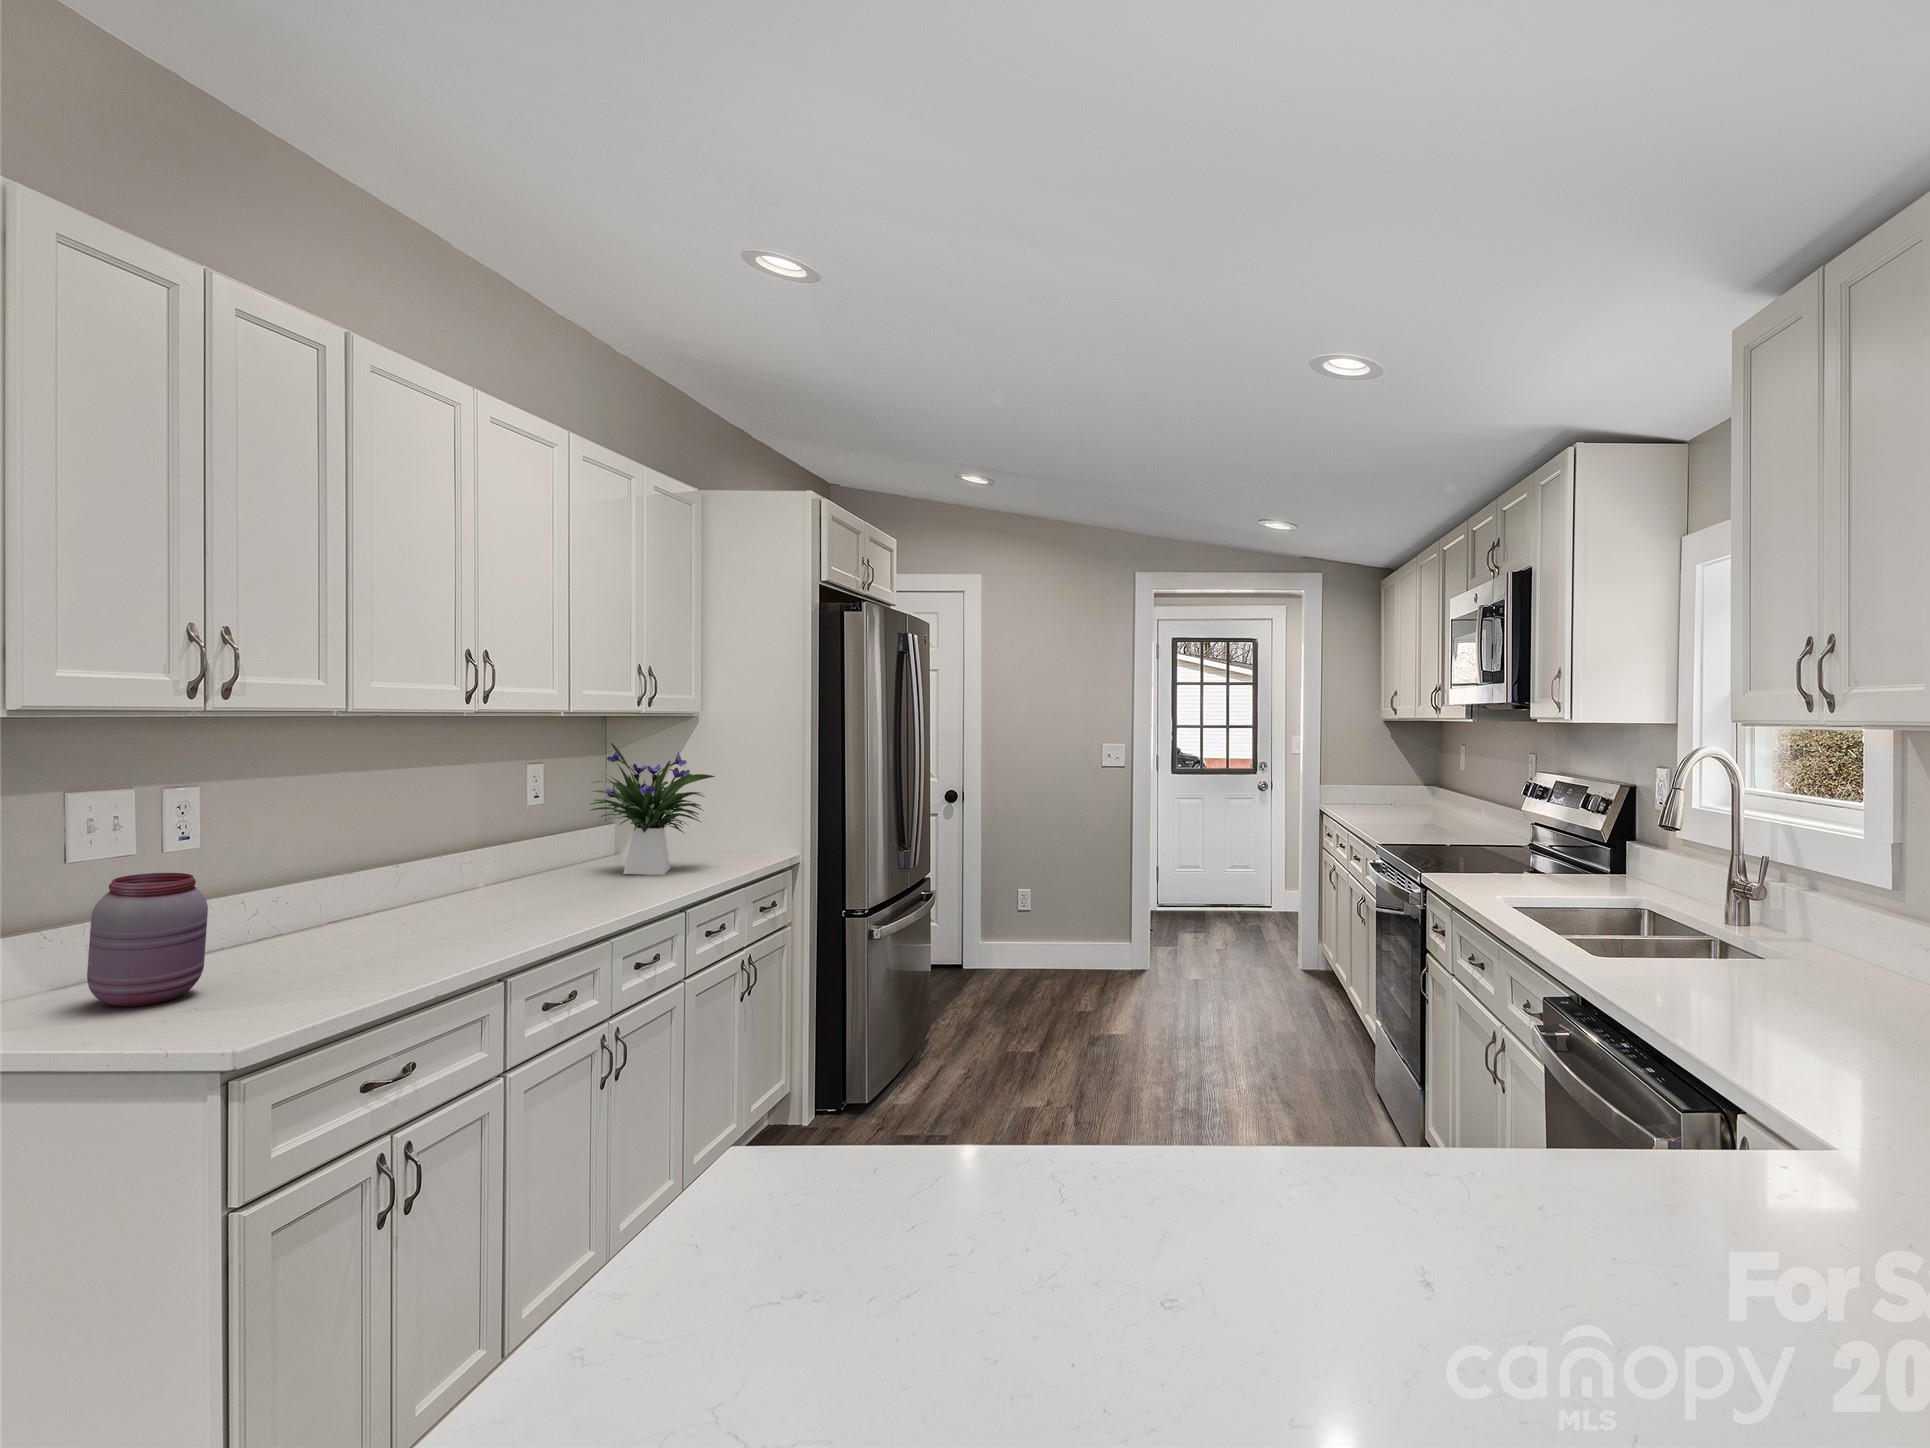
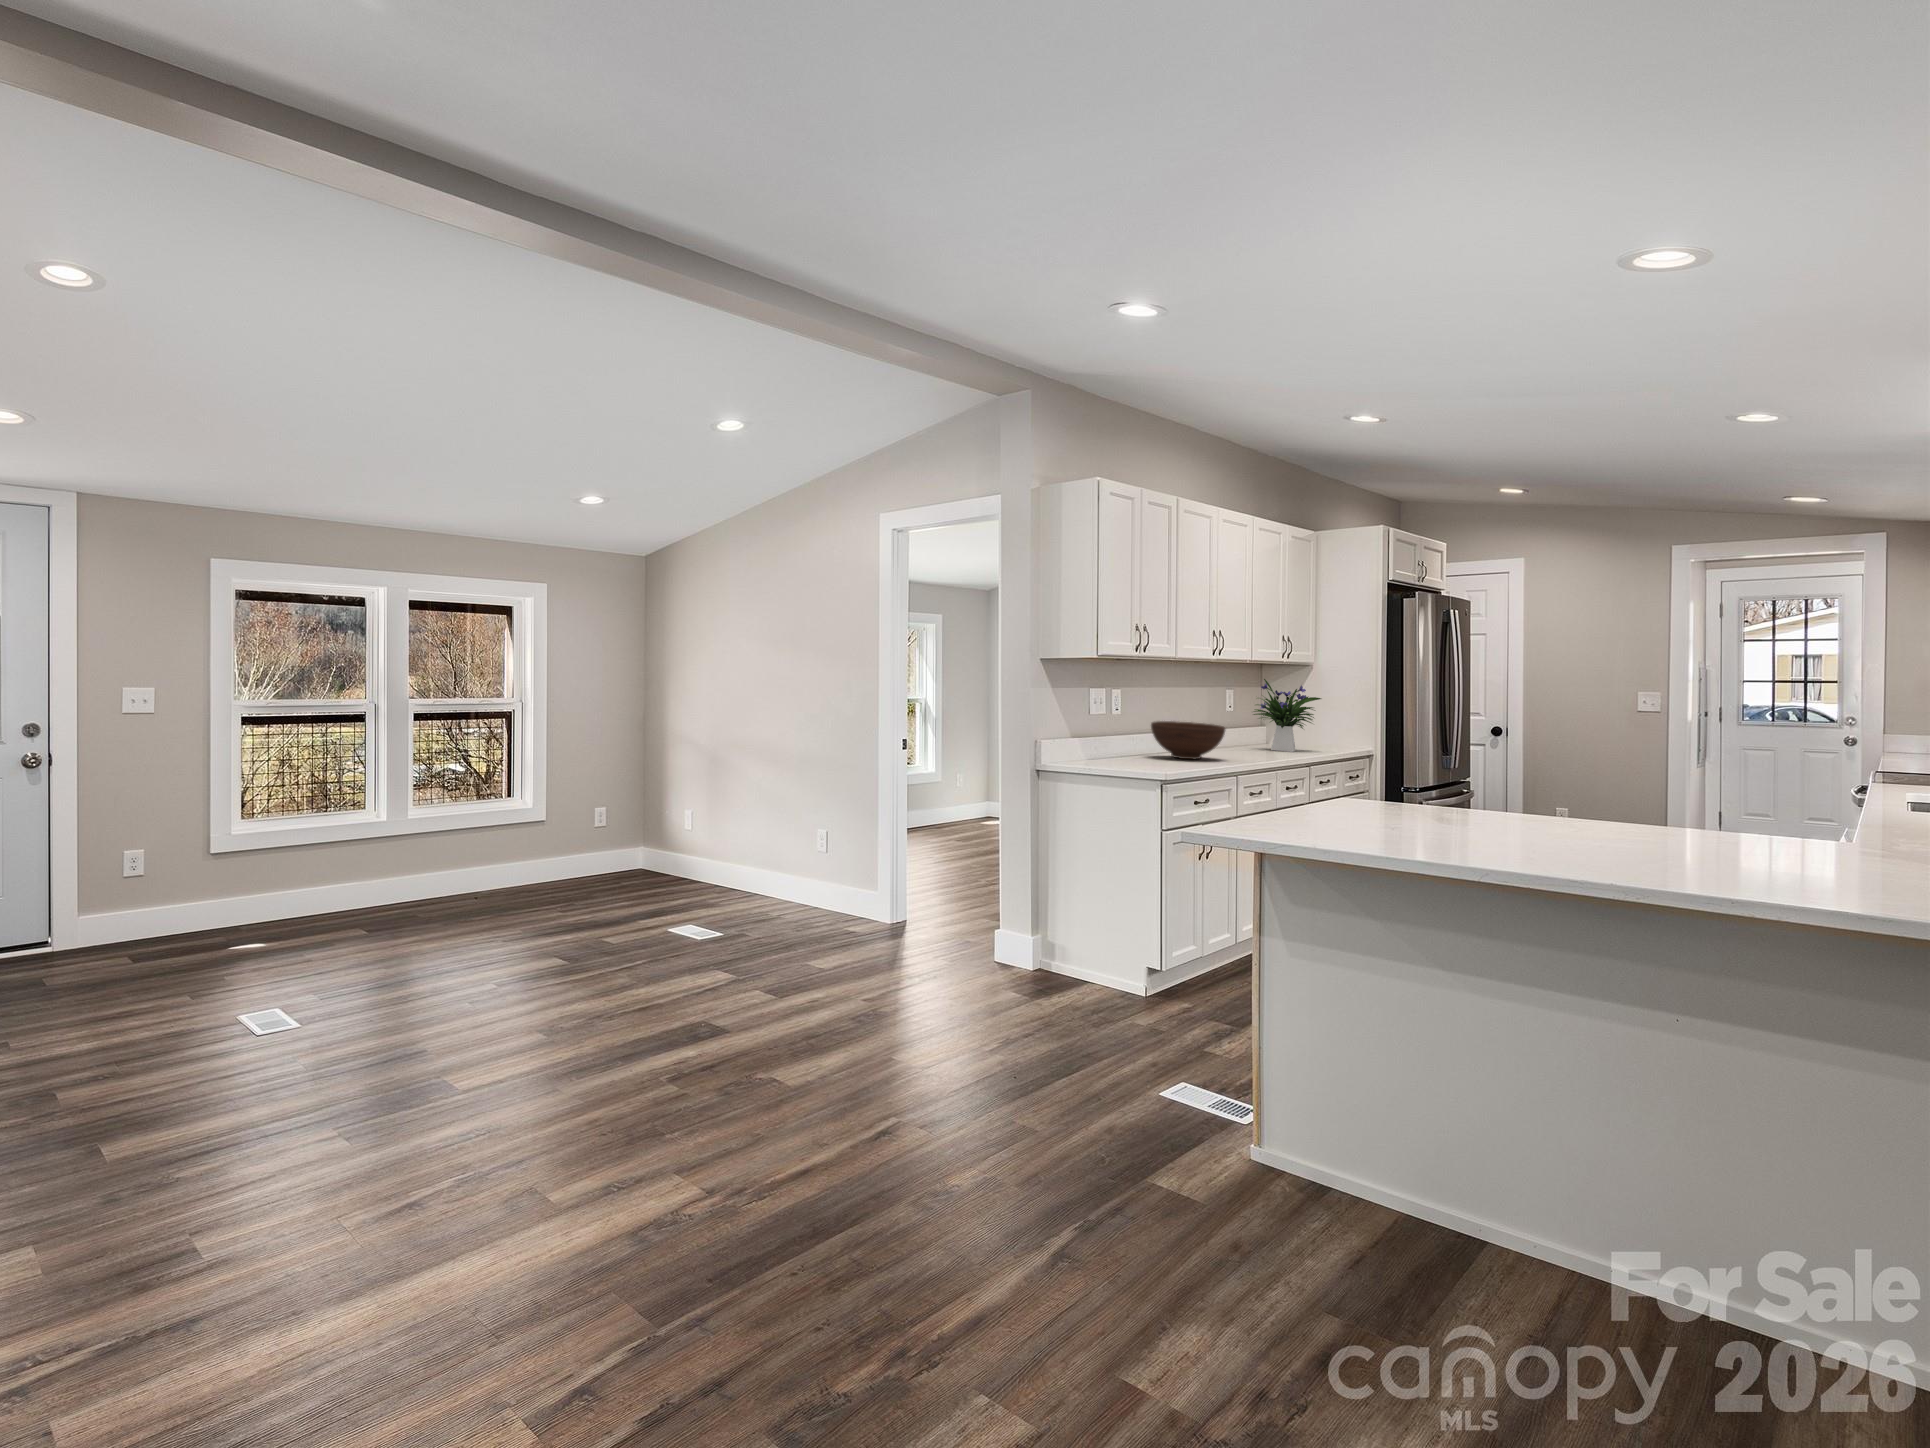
fruit bowl: none [281,855,483,955] -> present [1151,721,1225,759]
jar: present [87,873,208,1006] -> none [1108,716,1141,761]

